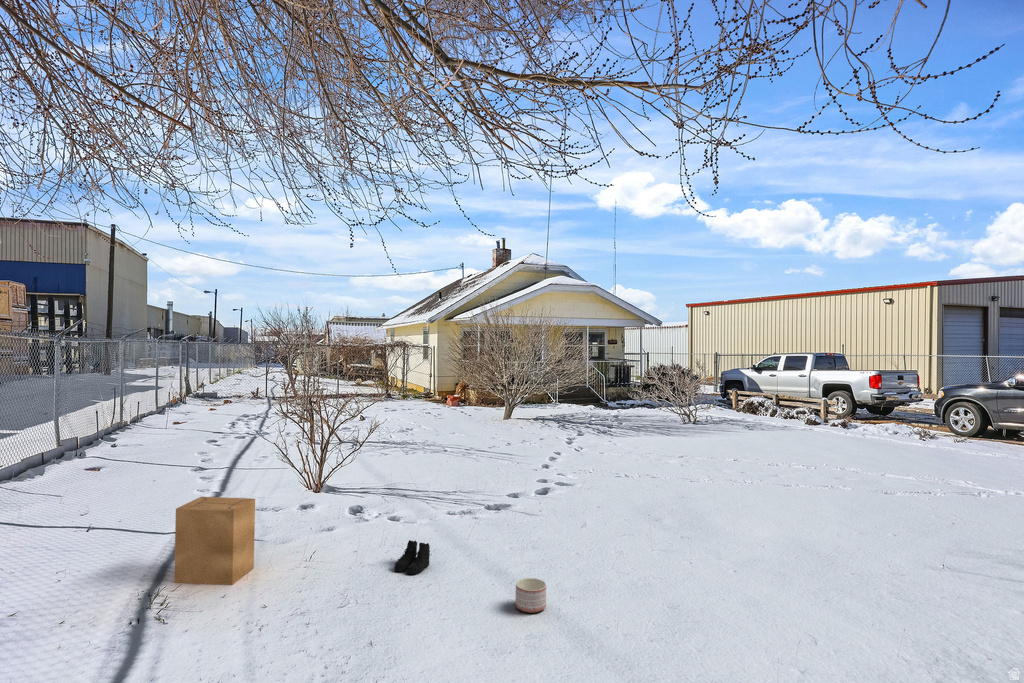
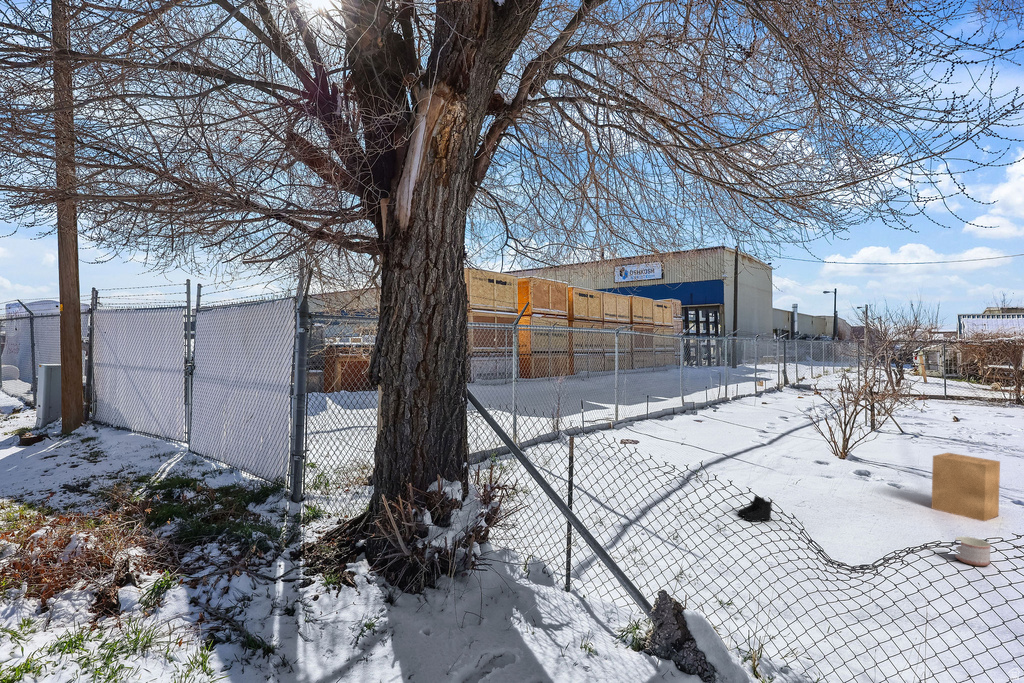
cardboard box: present [174,497,255,585] -> present [932,453,1000,521]
boots: present [394,540,430,575] -> present [738,495,772,522]

